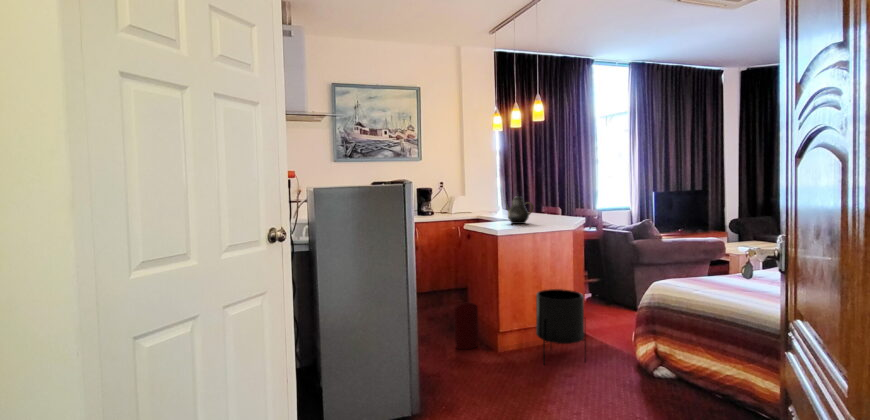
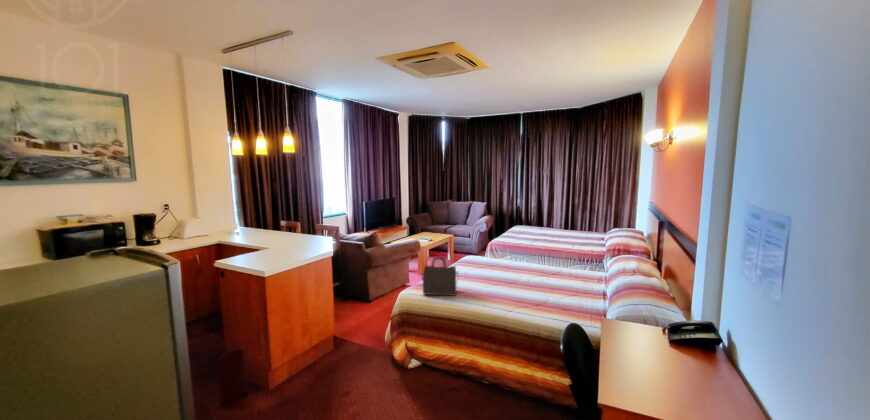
teapot: present [505,196,534,224] -> none [265,229,298,260]
handbag: none [682,233,742,290] -> present [422,257,457,296]
planter: present [536,289,586,364] -> none [309,313,355,390]

